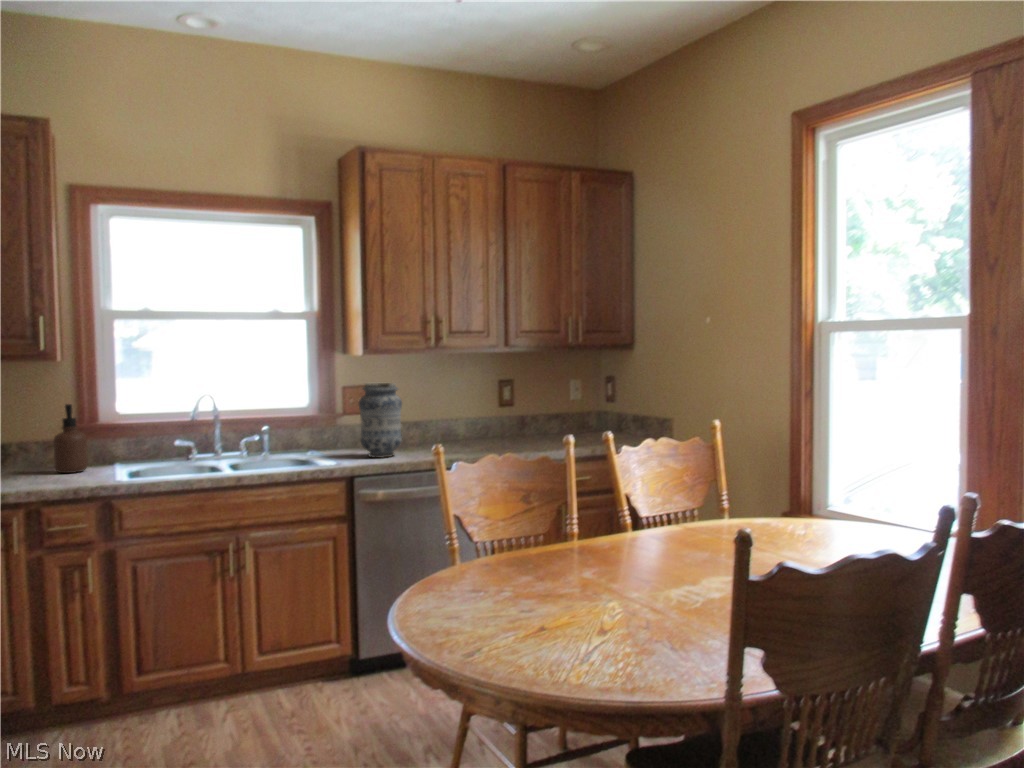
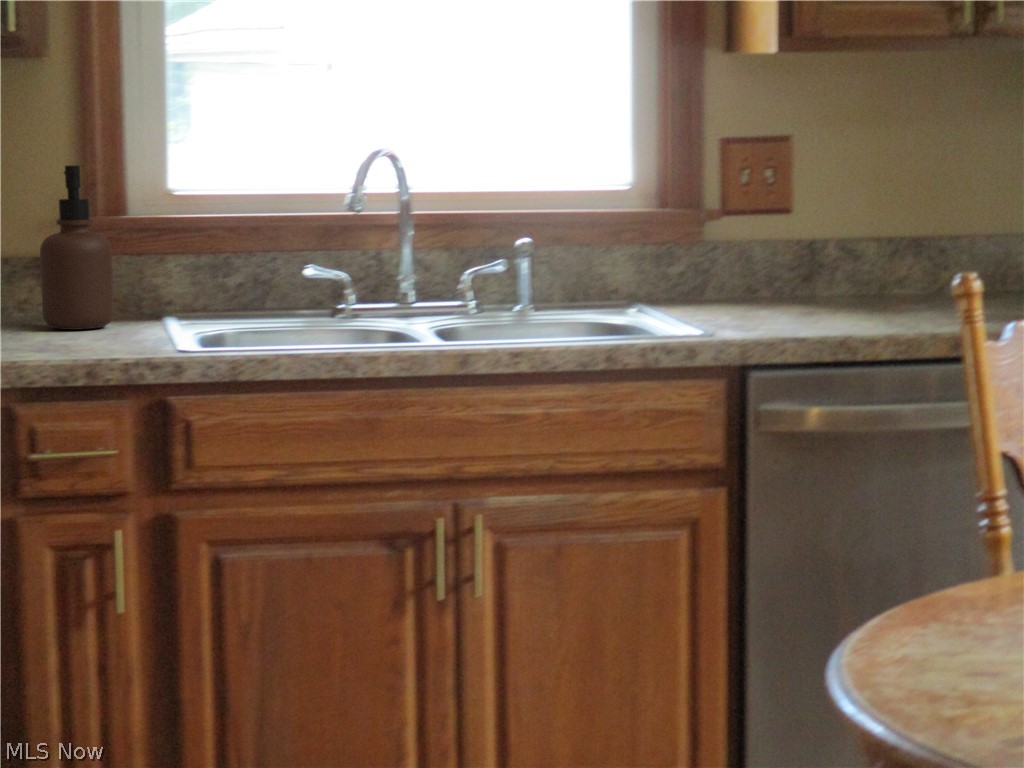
vase: present [359,382,402,458] -> none [756,129,871,324]

